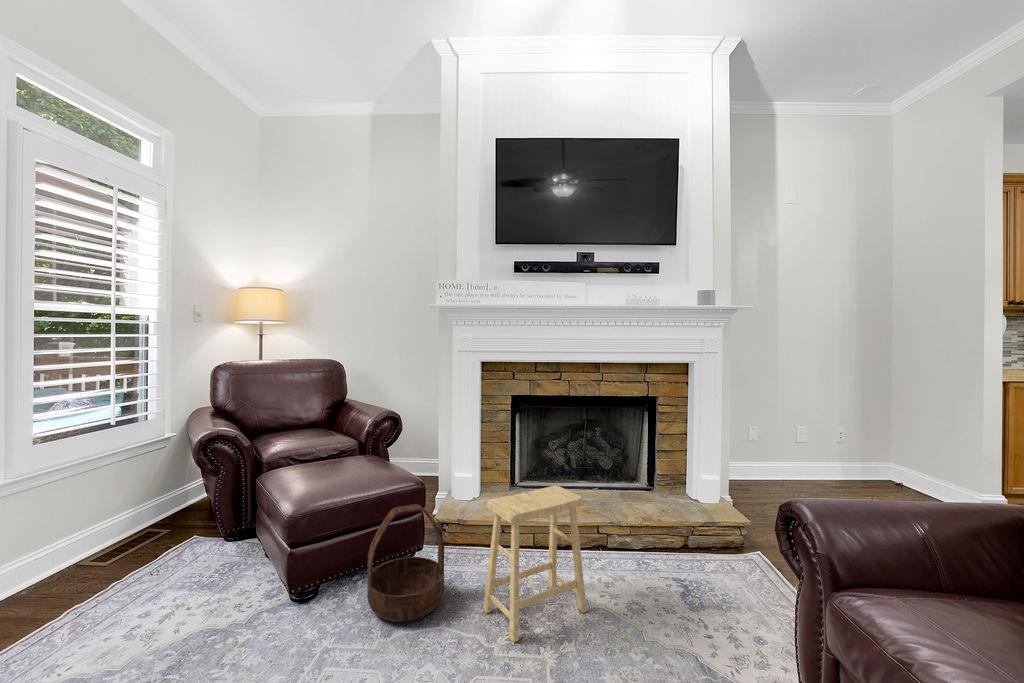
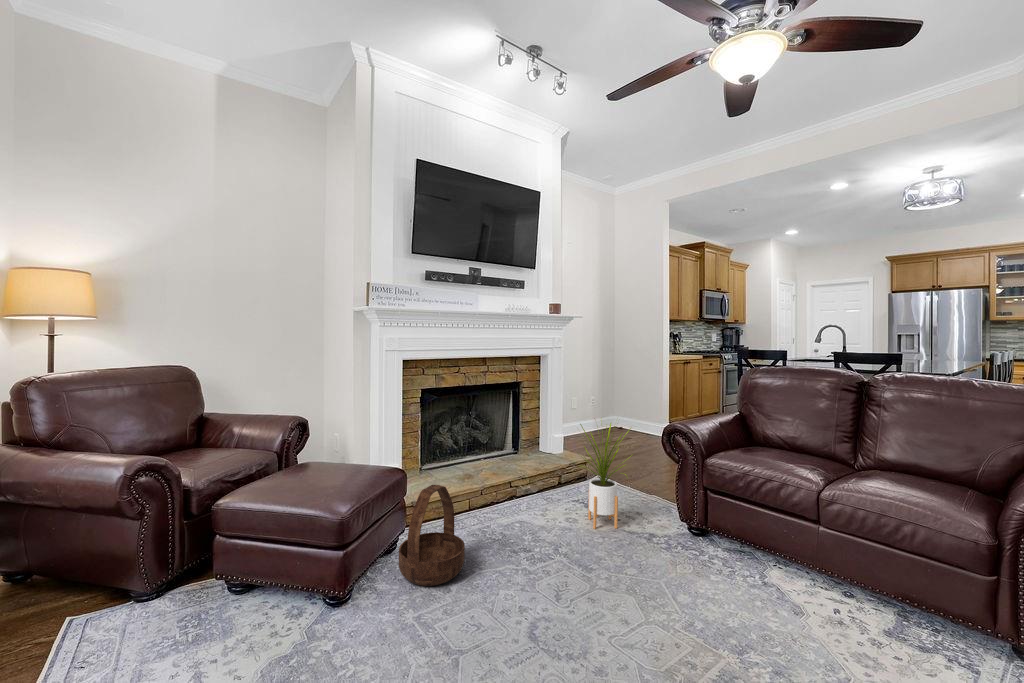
house plant: none [634,456,732,645] -> present [580,423,631,529]
footstool: present [483,486,587,642] -> none [491,450,552,562]

